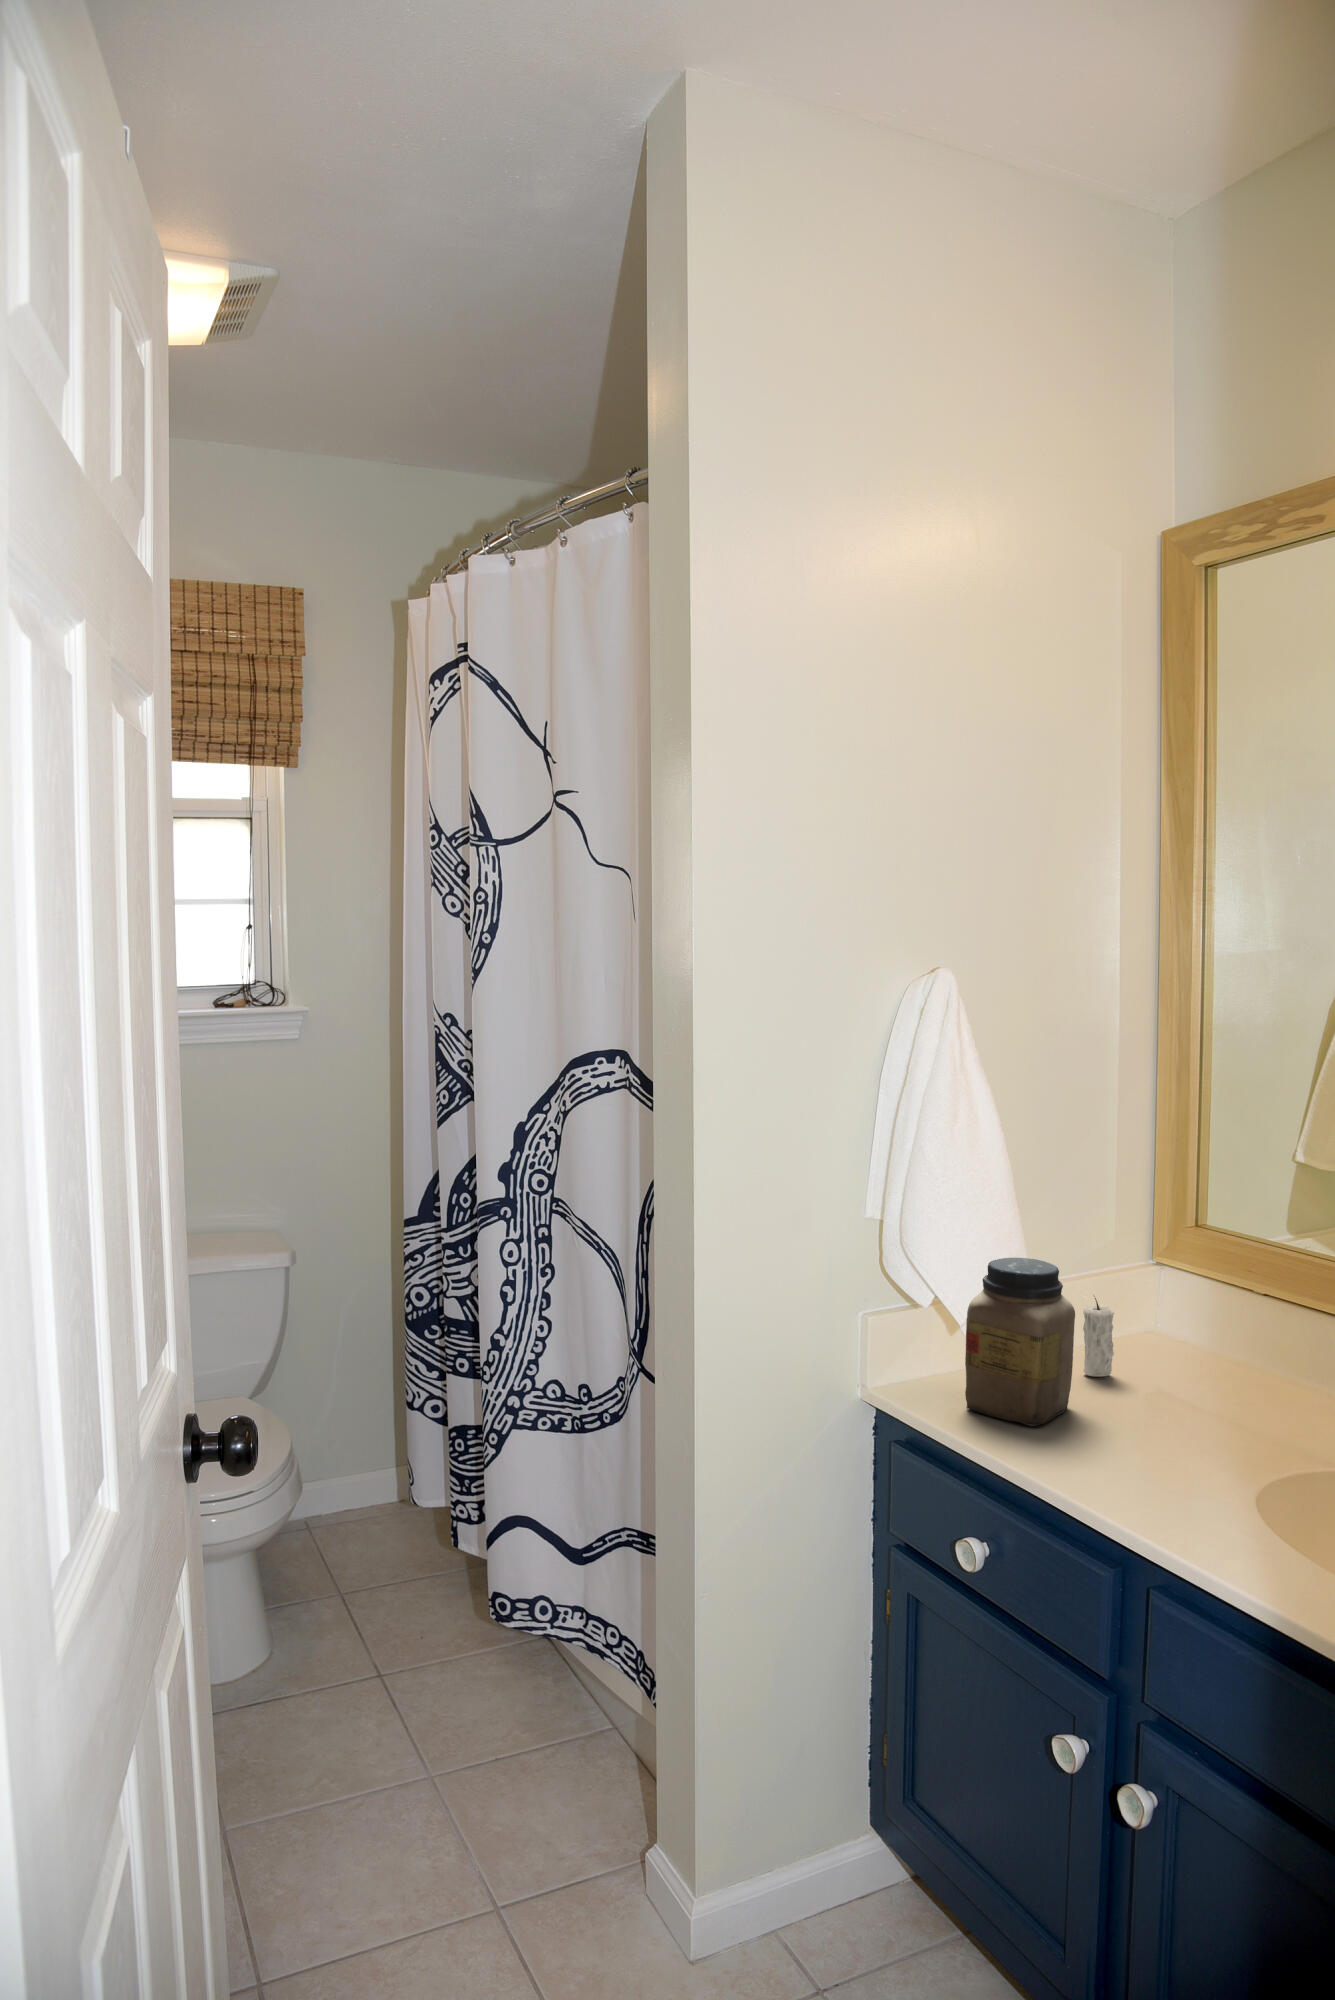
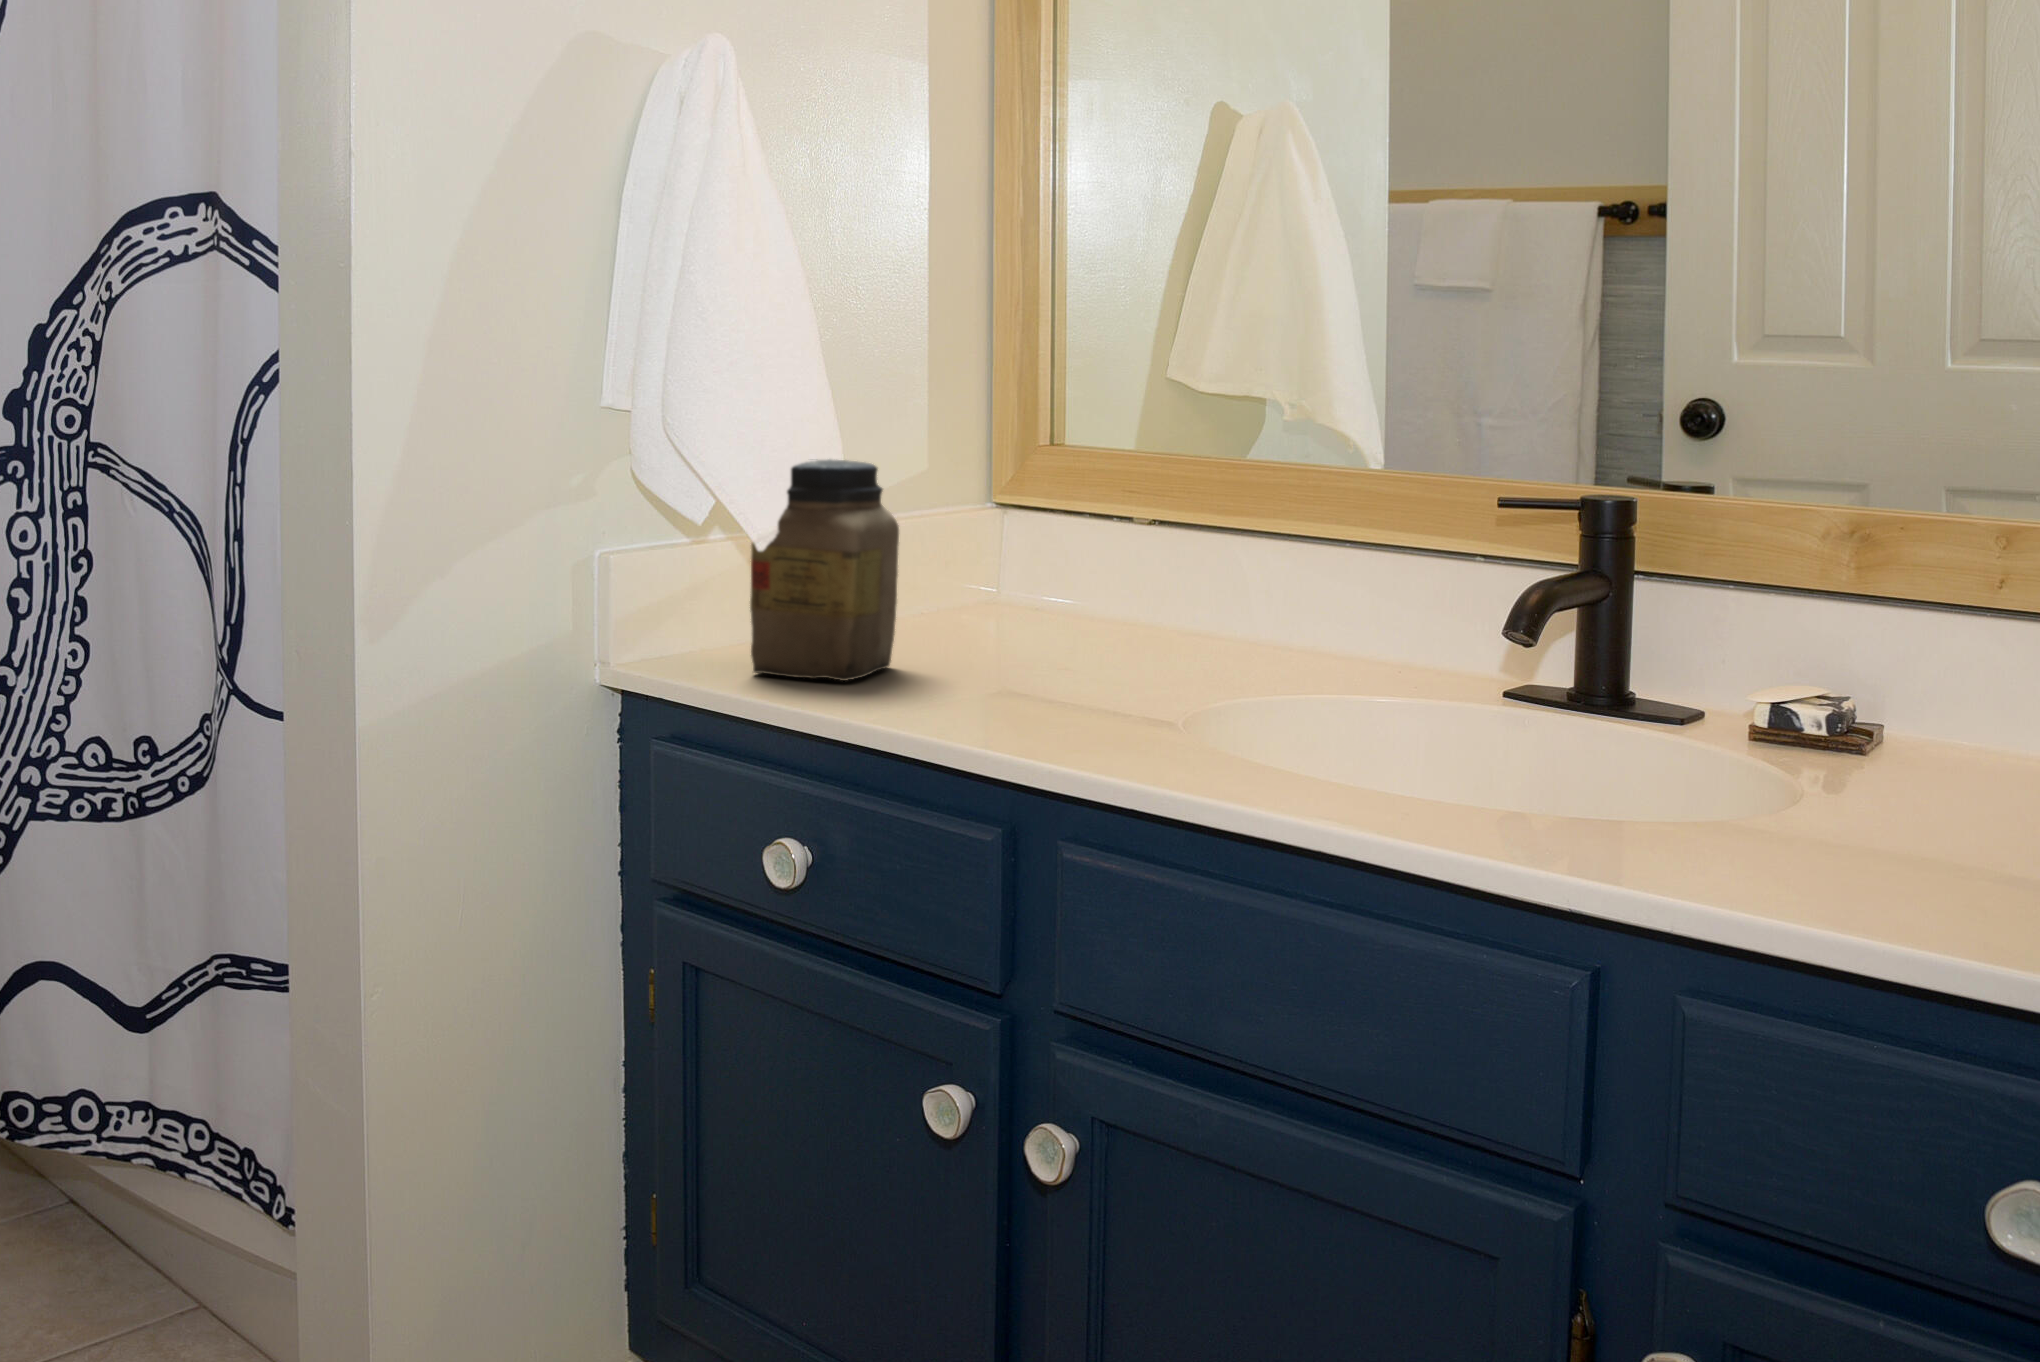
candle: present [1083,1298,1114,1376] -> none [905,523,947,641]

